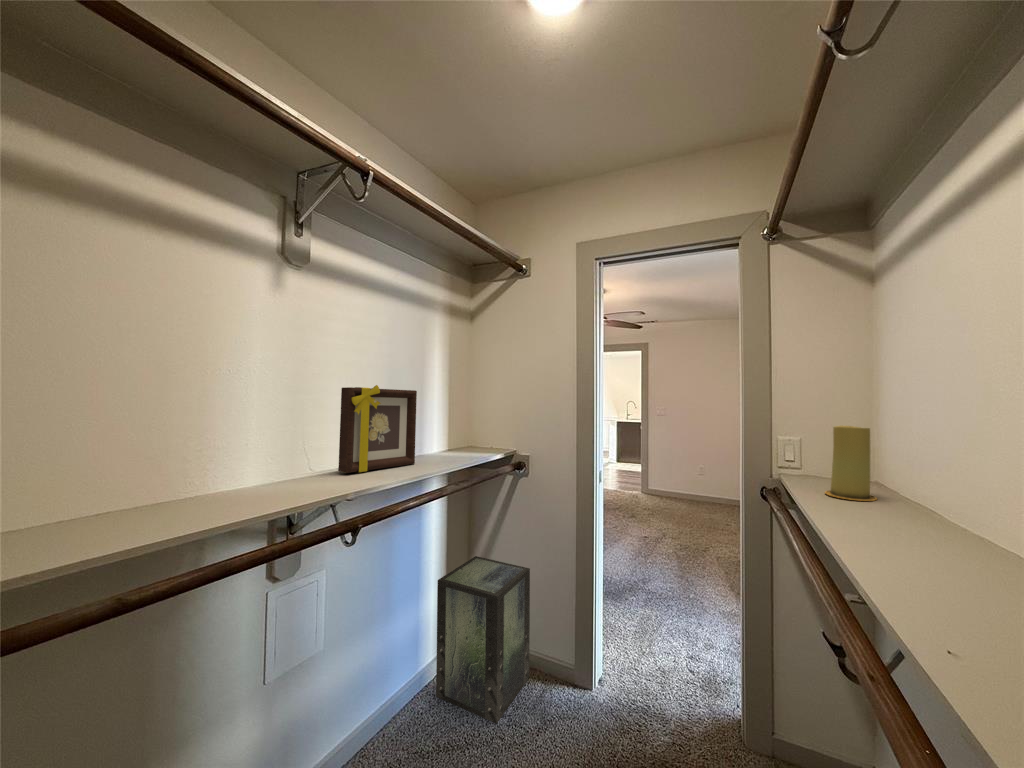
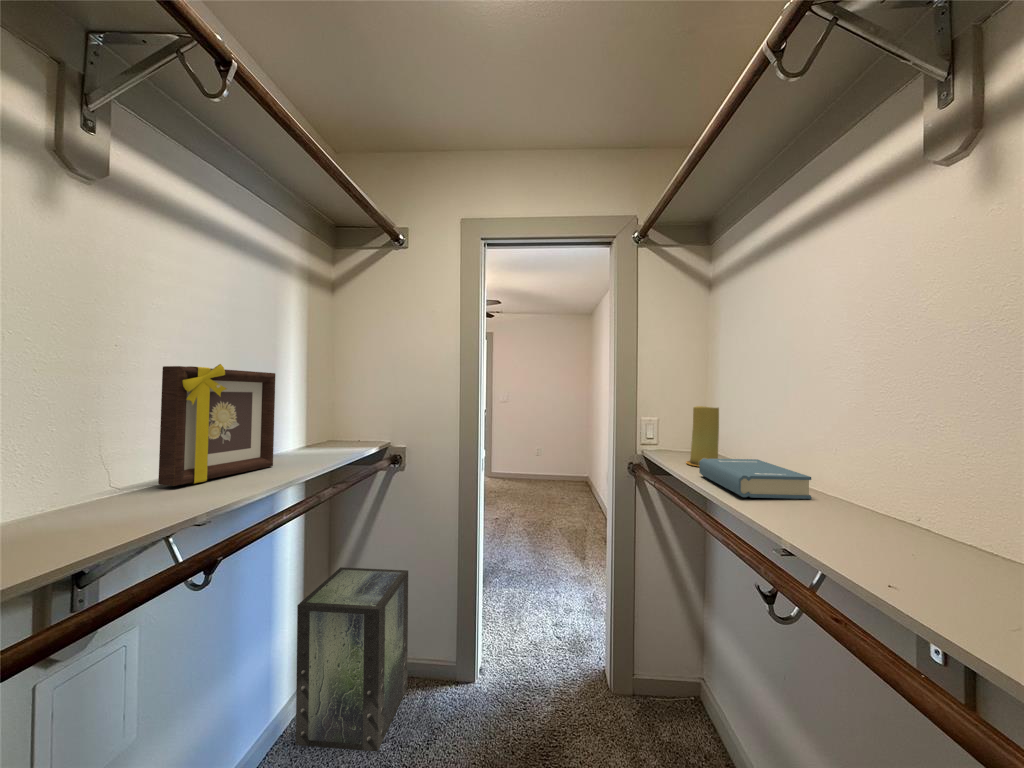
hardback book: none [829,488,976,552] -> present [699,458,811,499]

